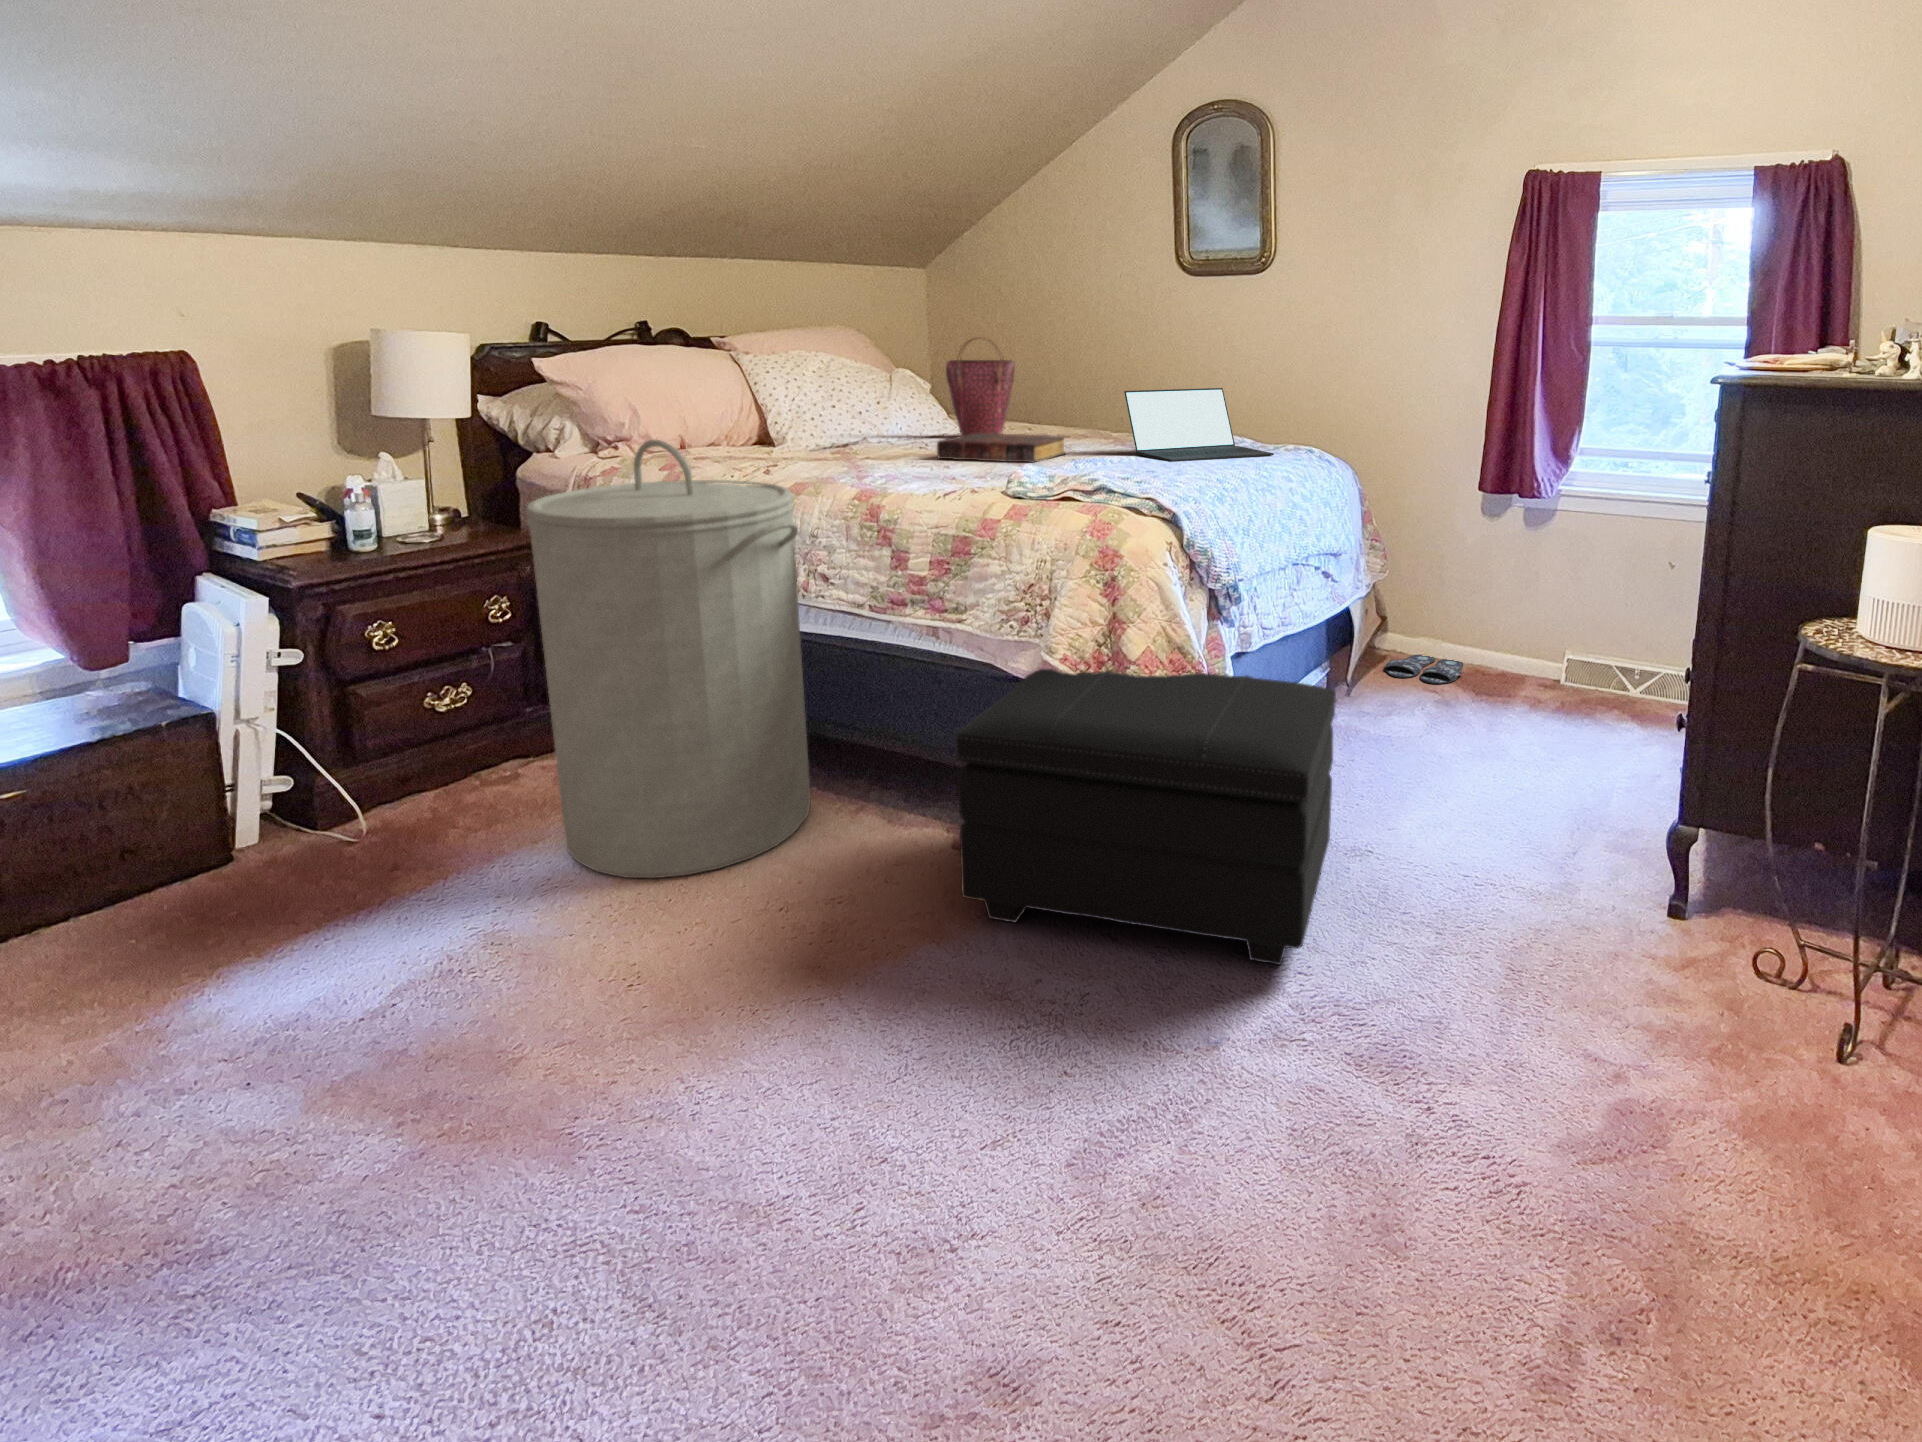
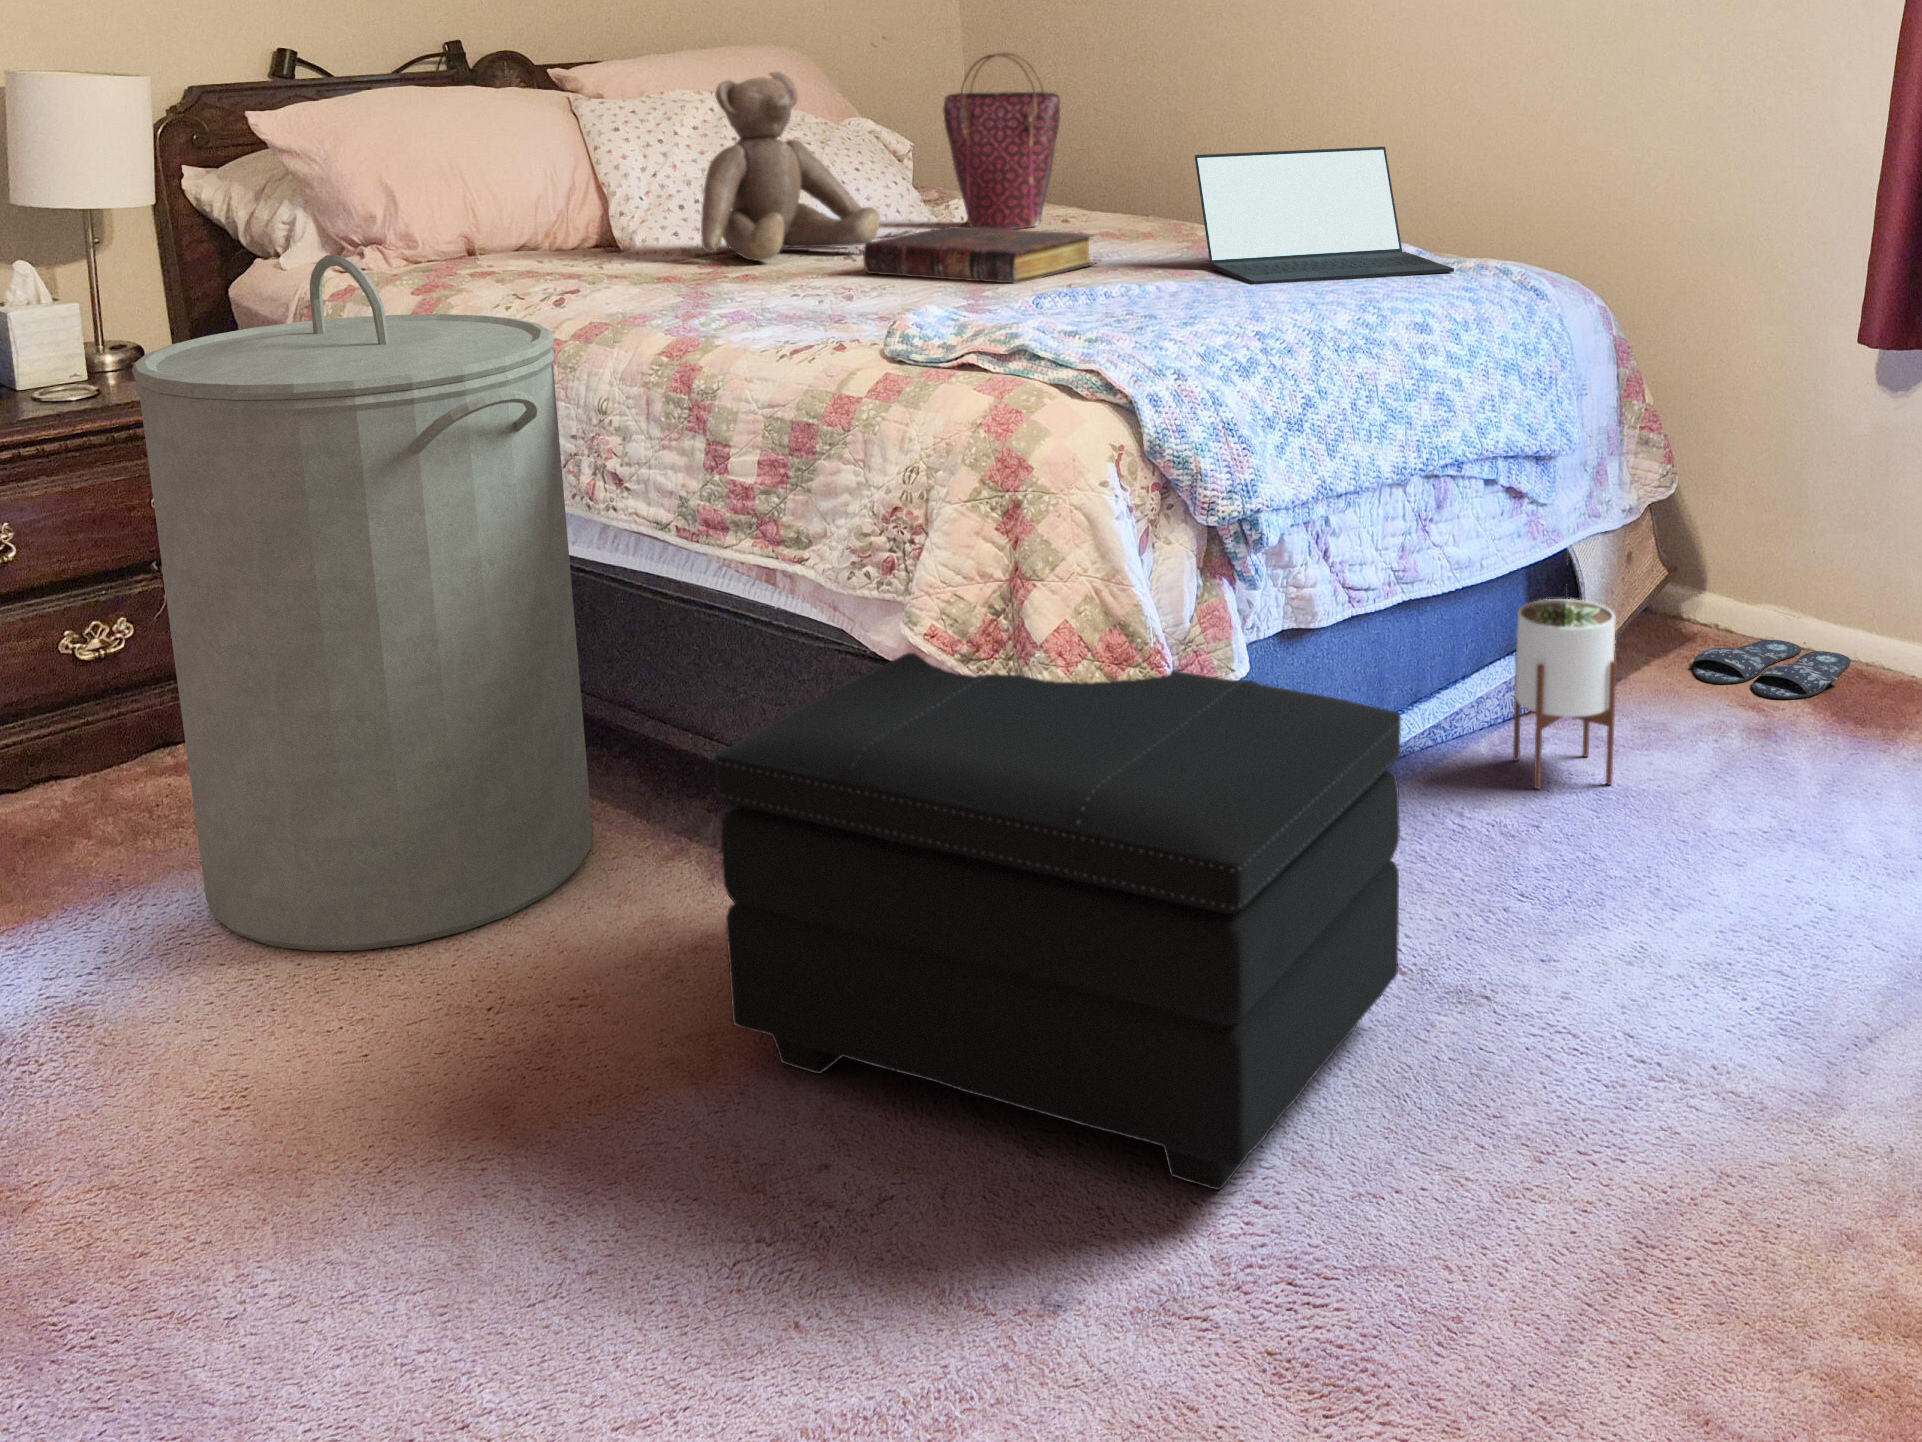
teddy bear: none [824,343,929,453] -> present [701,72,880,261]
potted plant: none [1318,556,1379,737] -> present [1513,599,1616,789]

